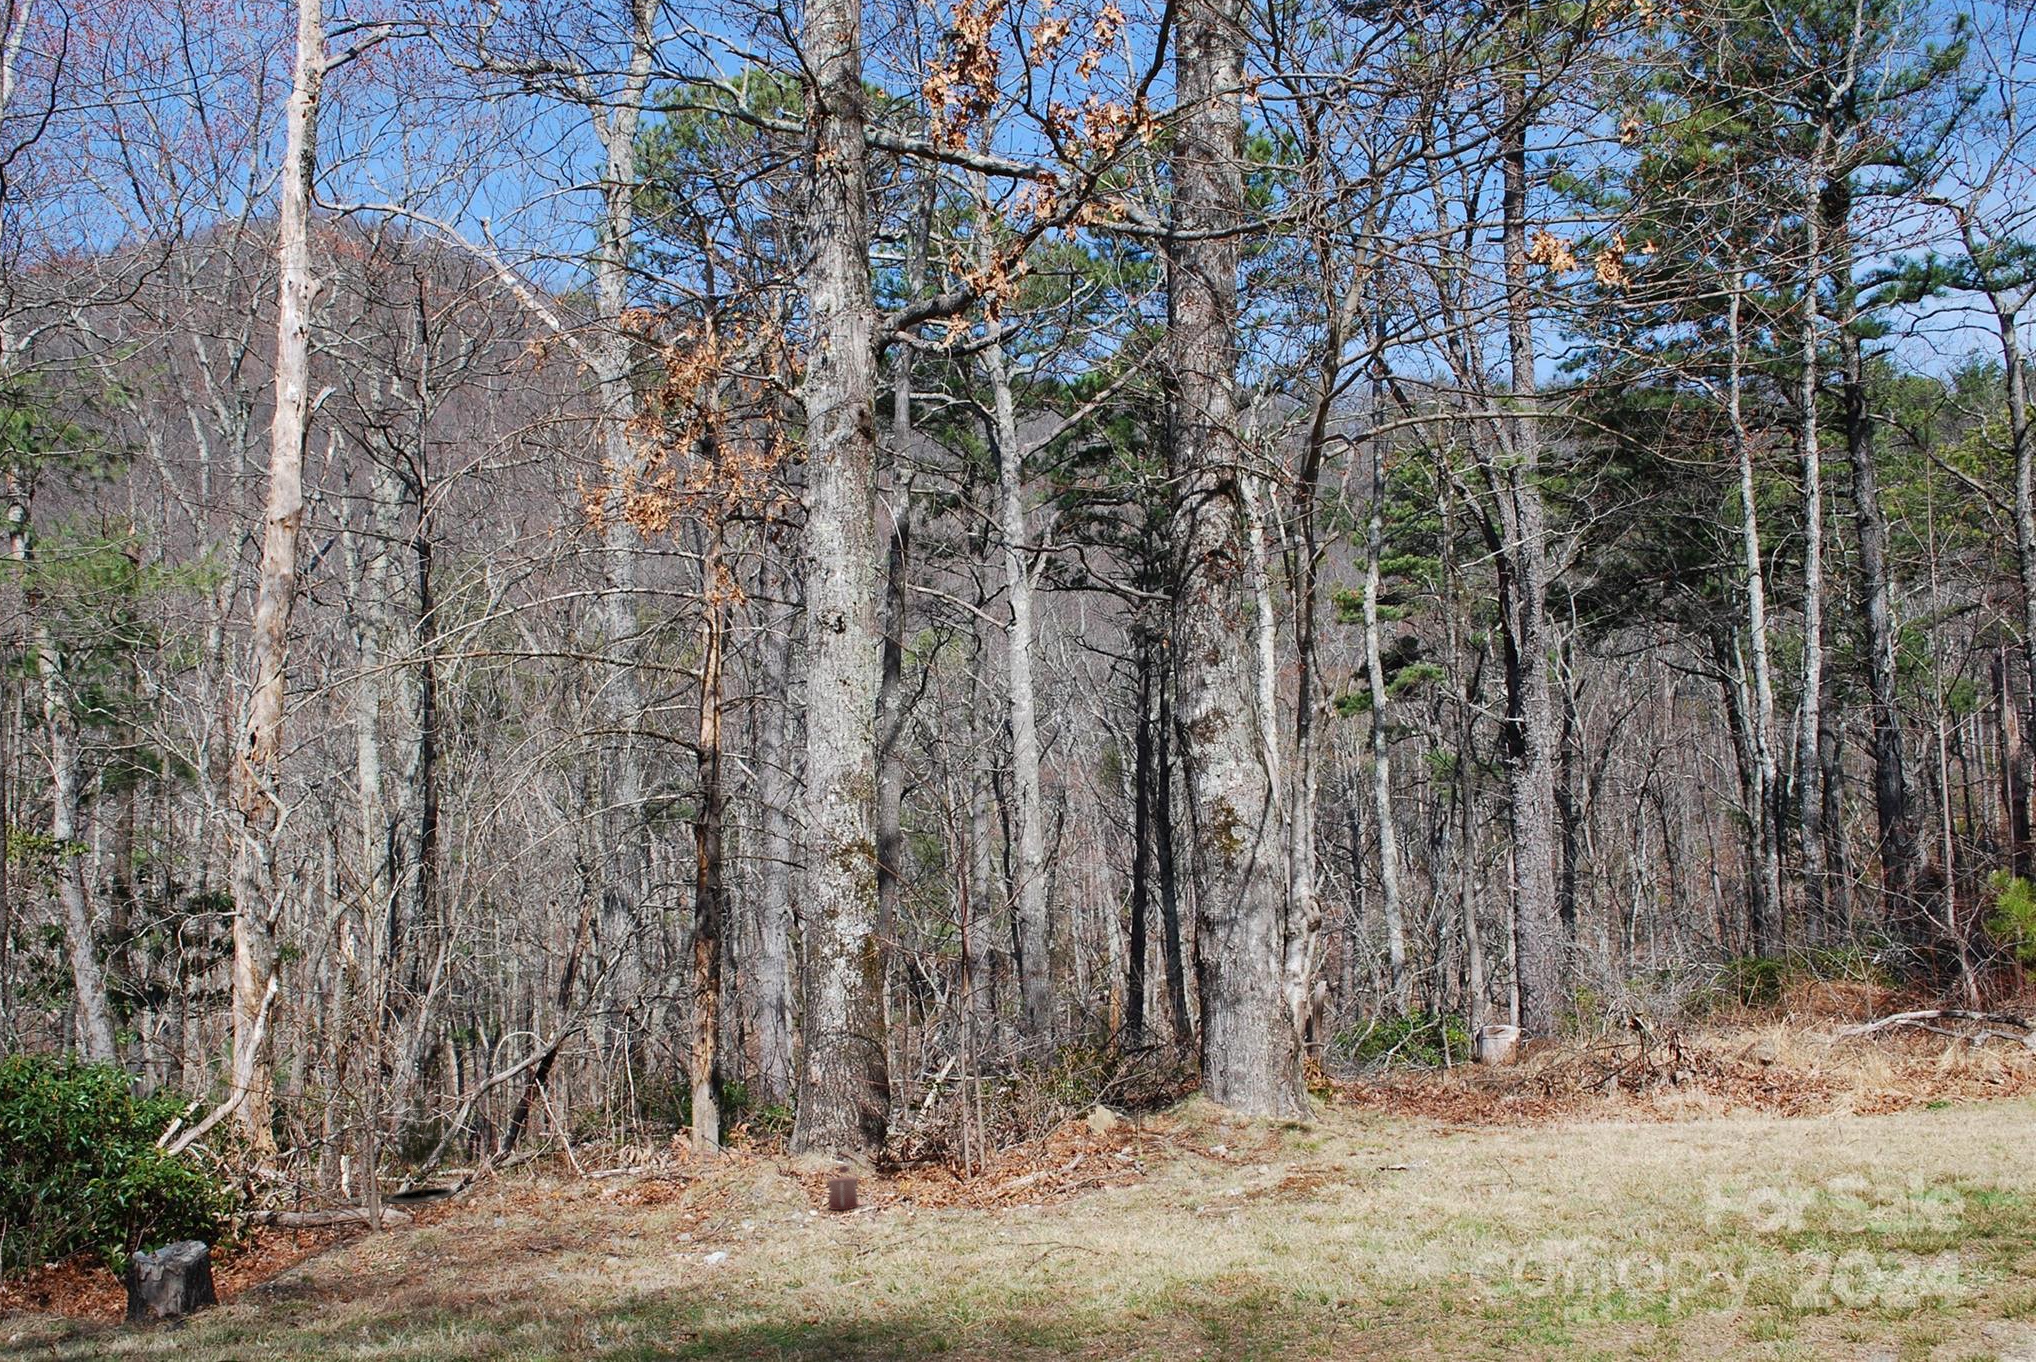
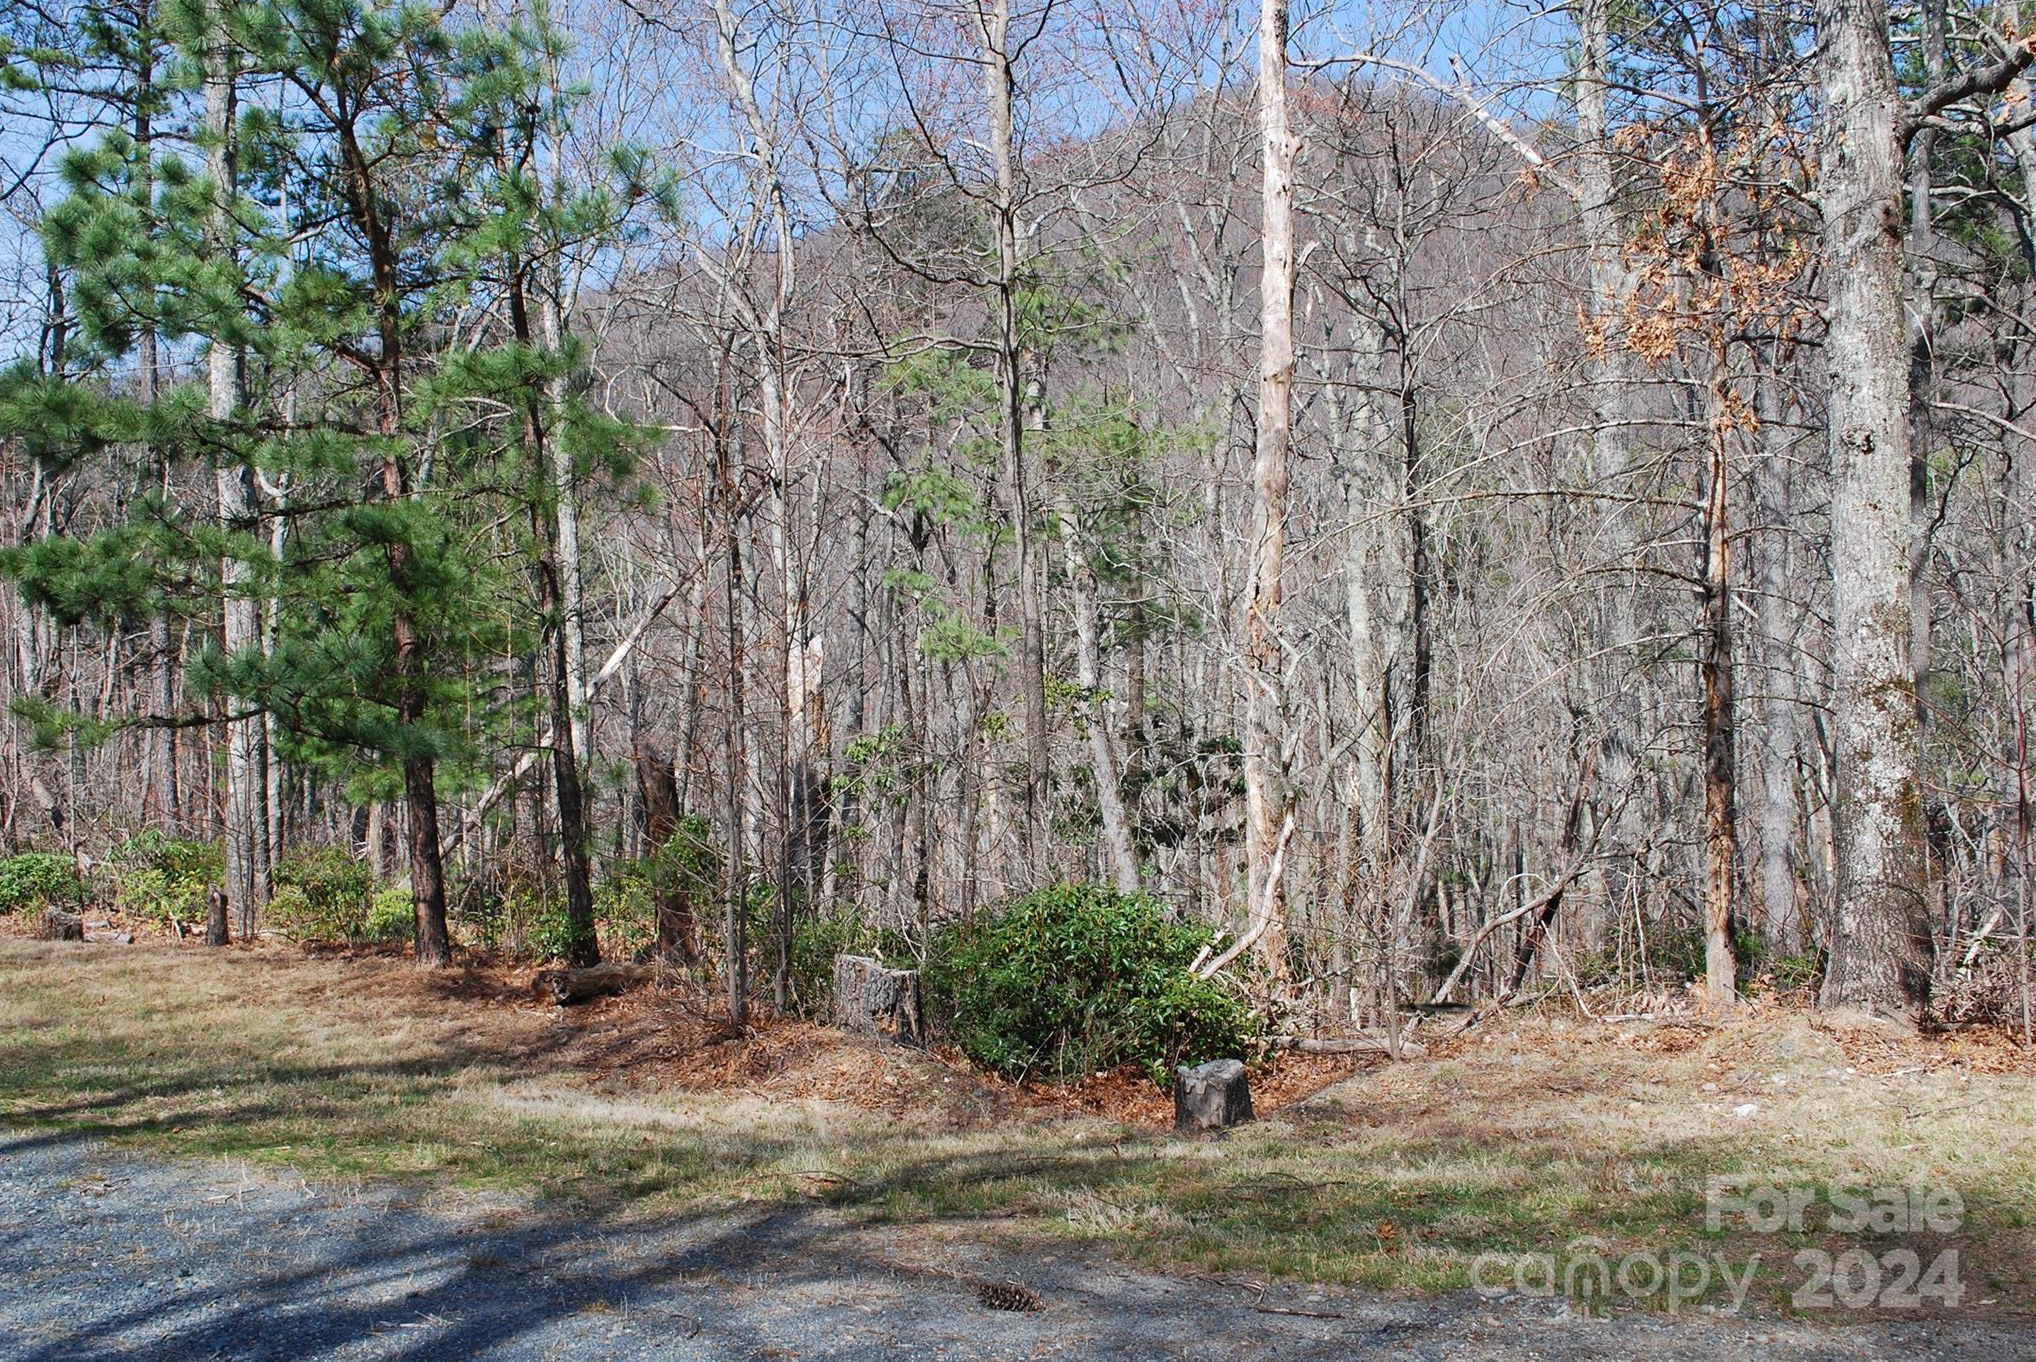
watering can: present [827,1164,858,1210] -> none [1863,1011,1900,1057]

